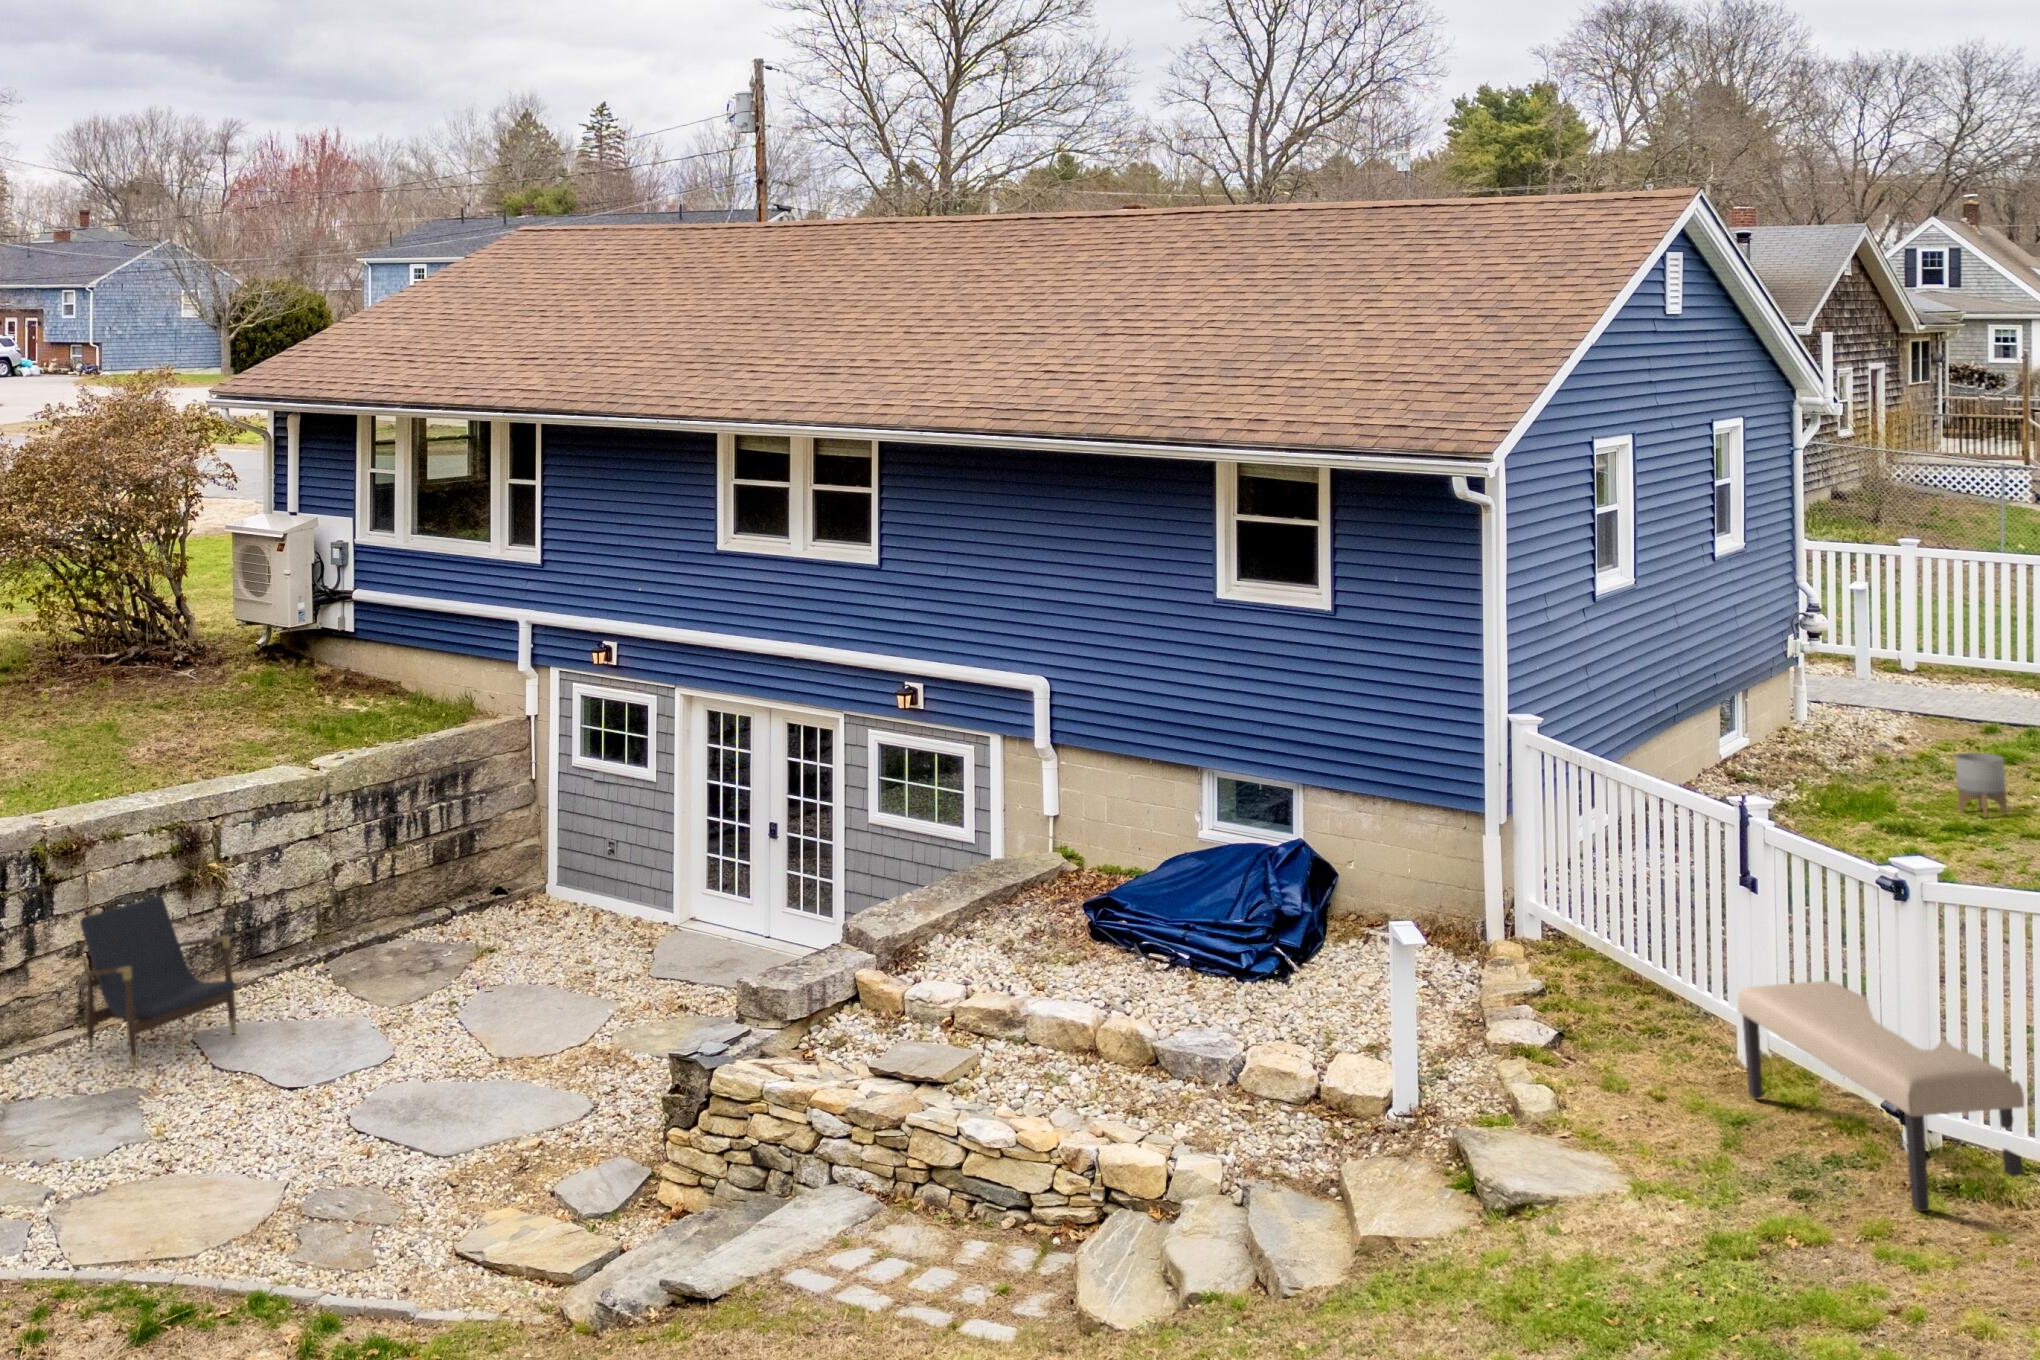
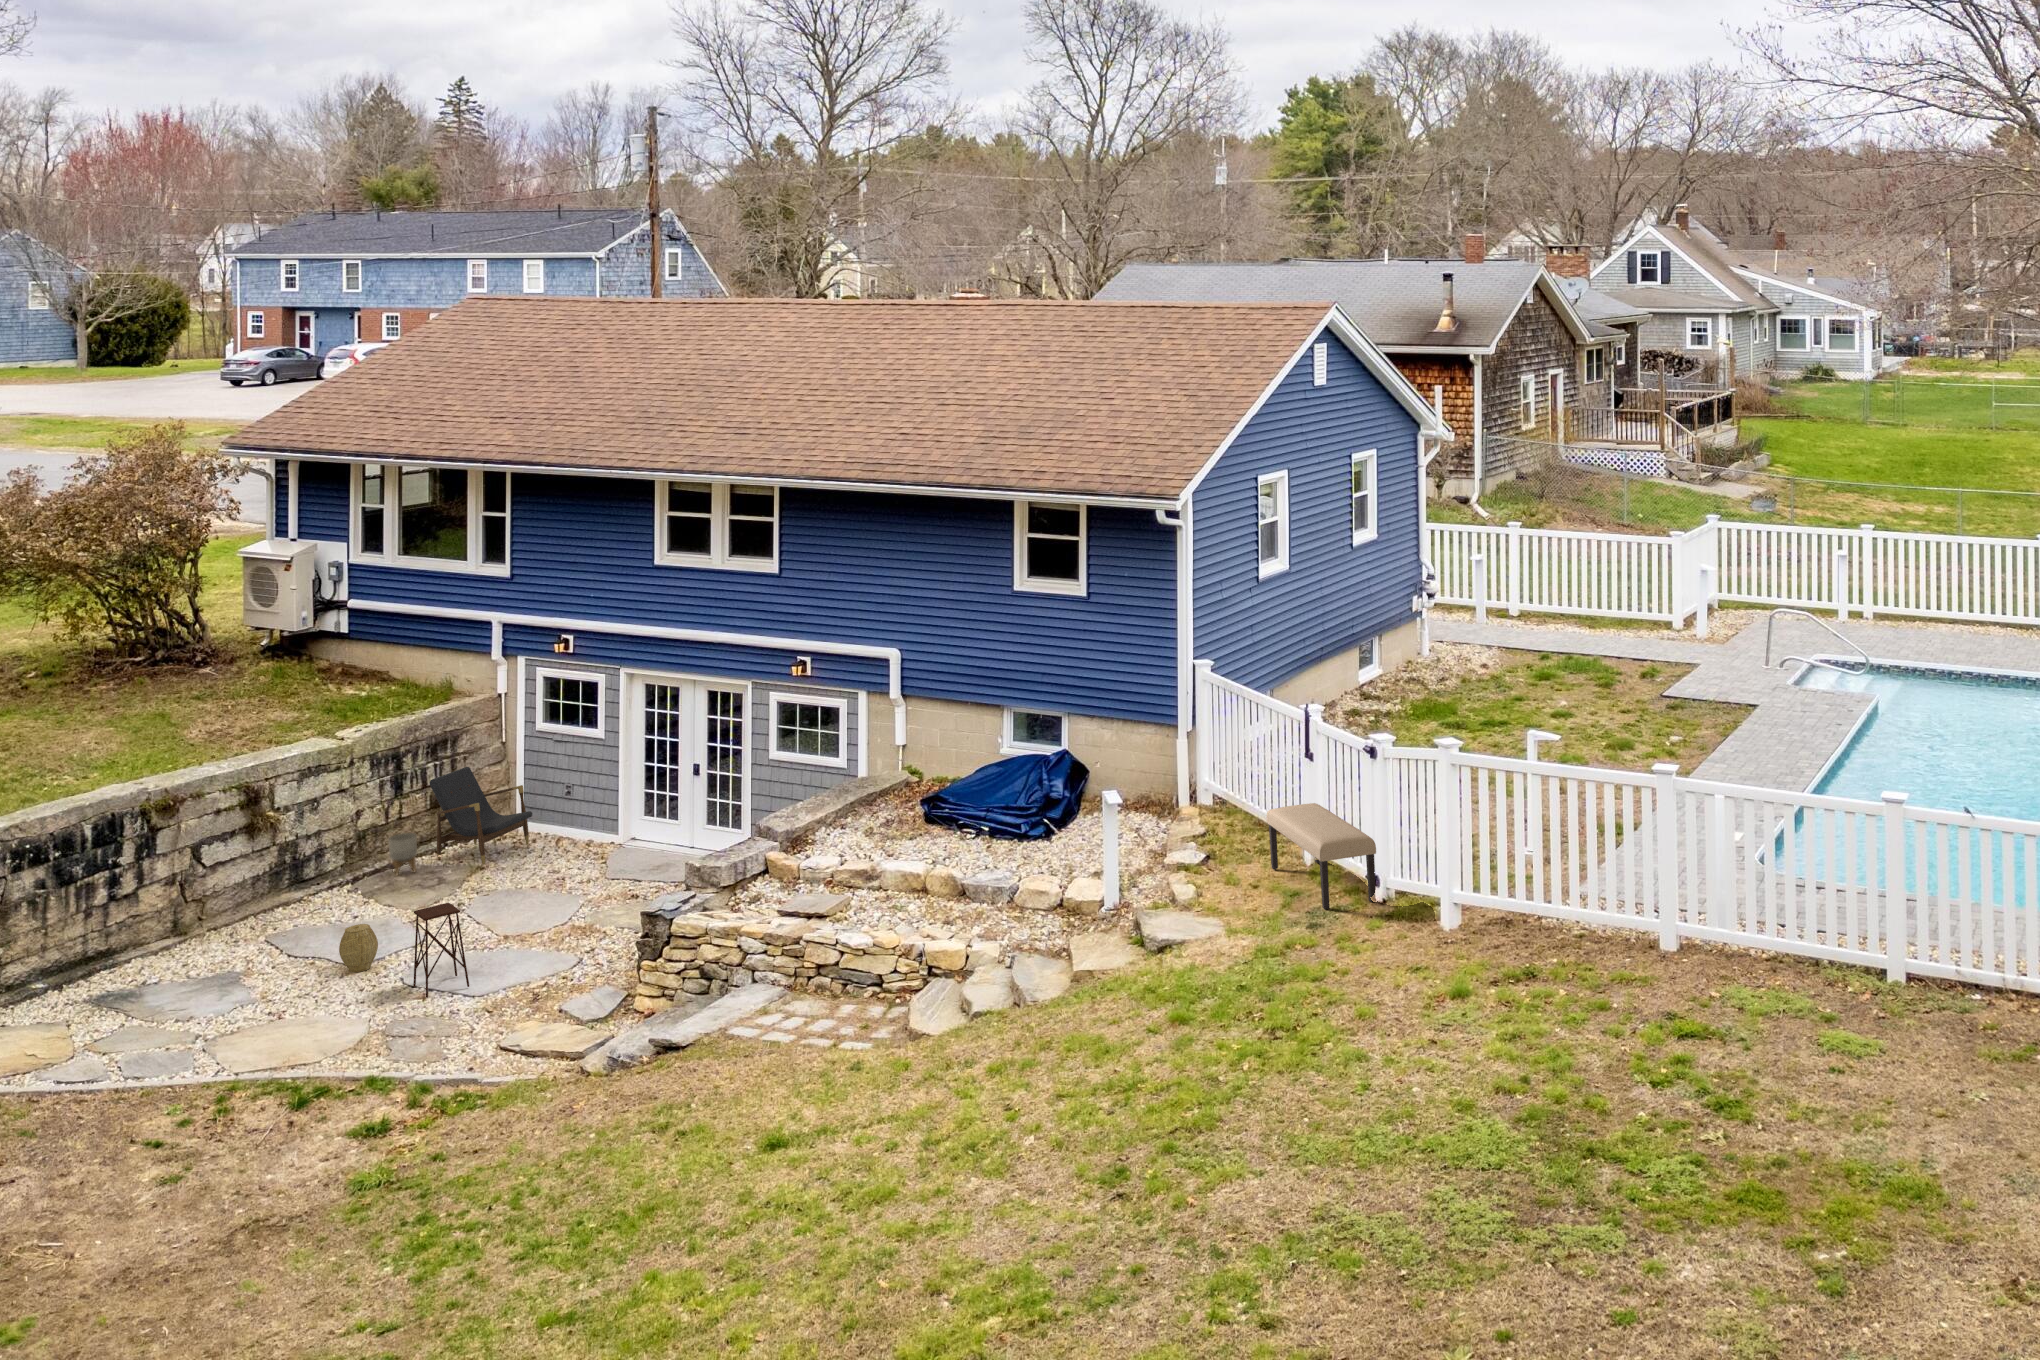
planter: present [1955,753,2007,818] -> present [389,833,417,875]
lounge chair: present [80,896,236,1069] -> present [429,767,532,864]
side table: none [349,1019,424,1165] -> present [413,903,469,998]
woven basket: none [261,1036,314,1107] -> present [339,924,378,972]

